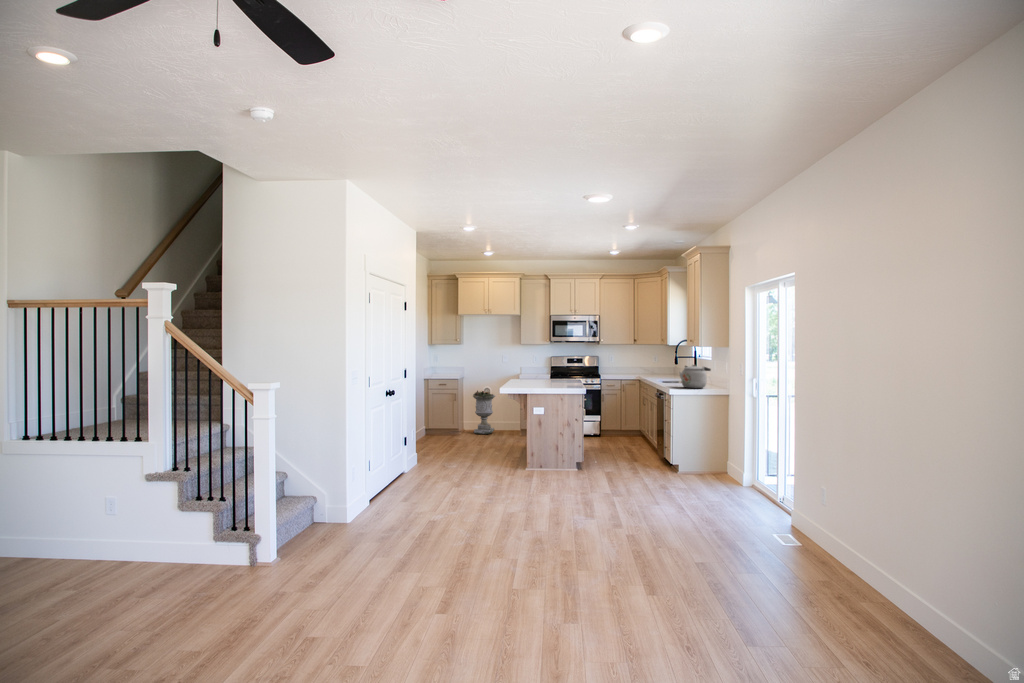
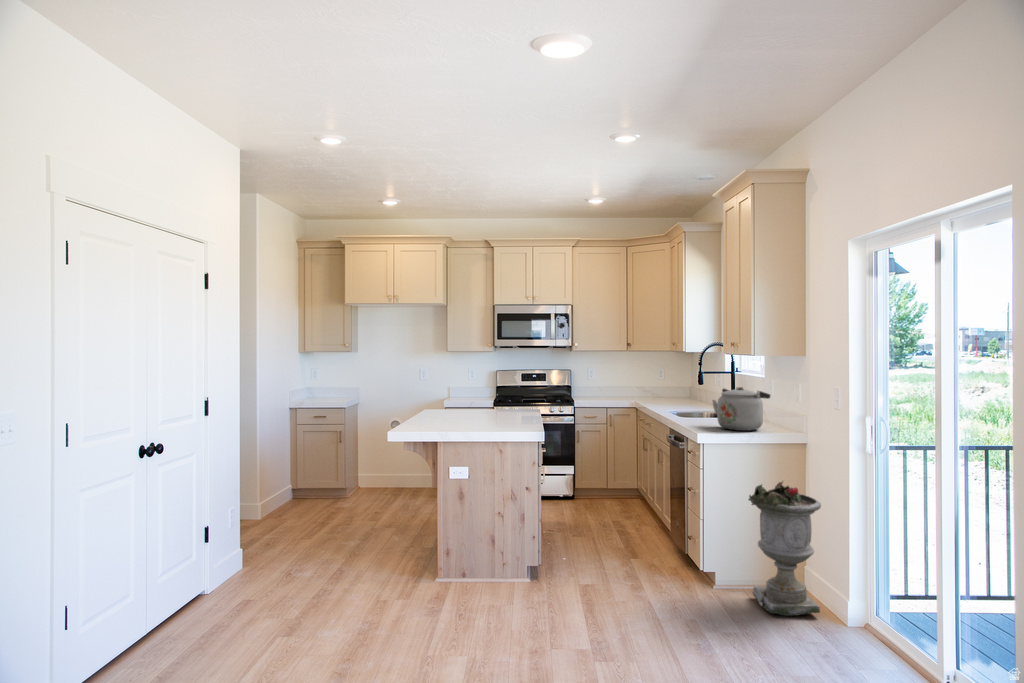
planter: present [473,391,495,434] -> present [748,481,821,616]

